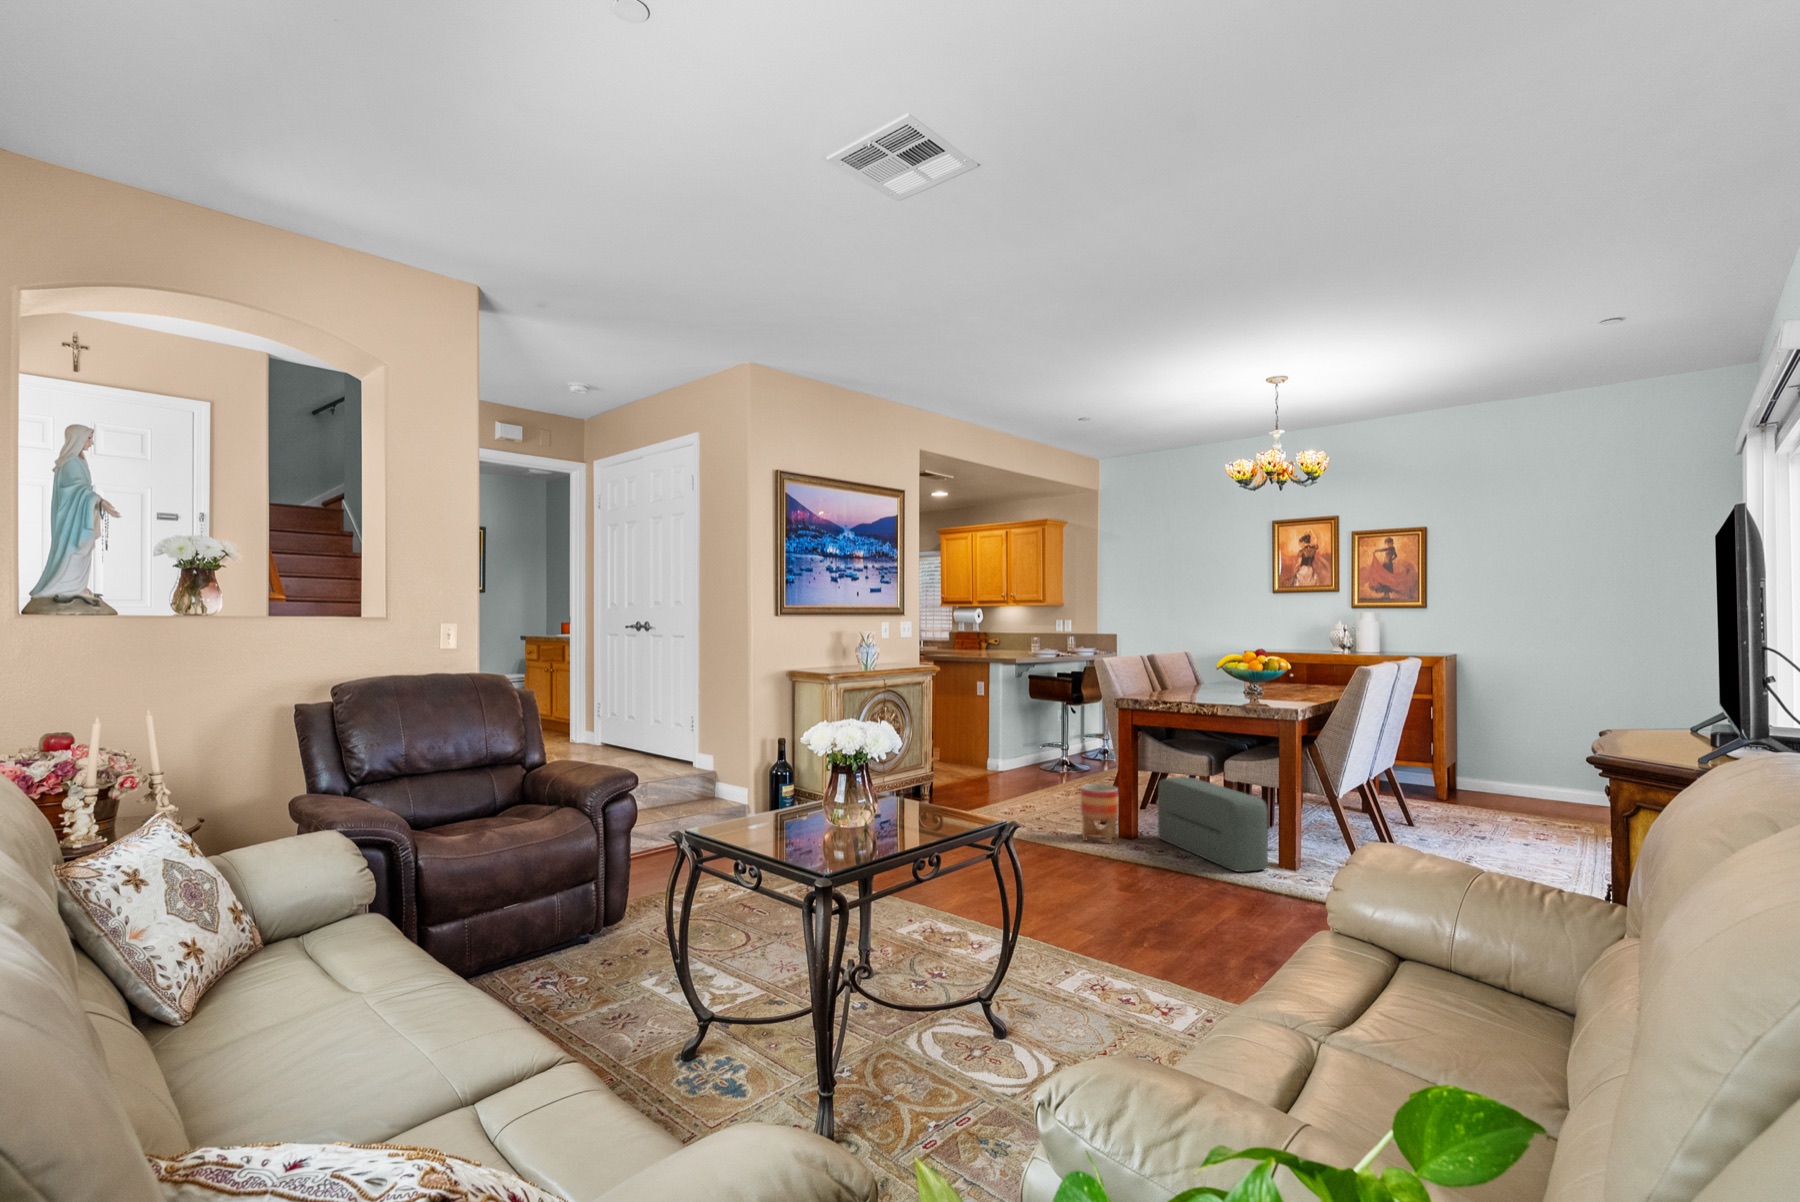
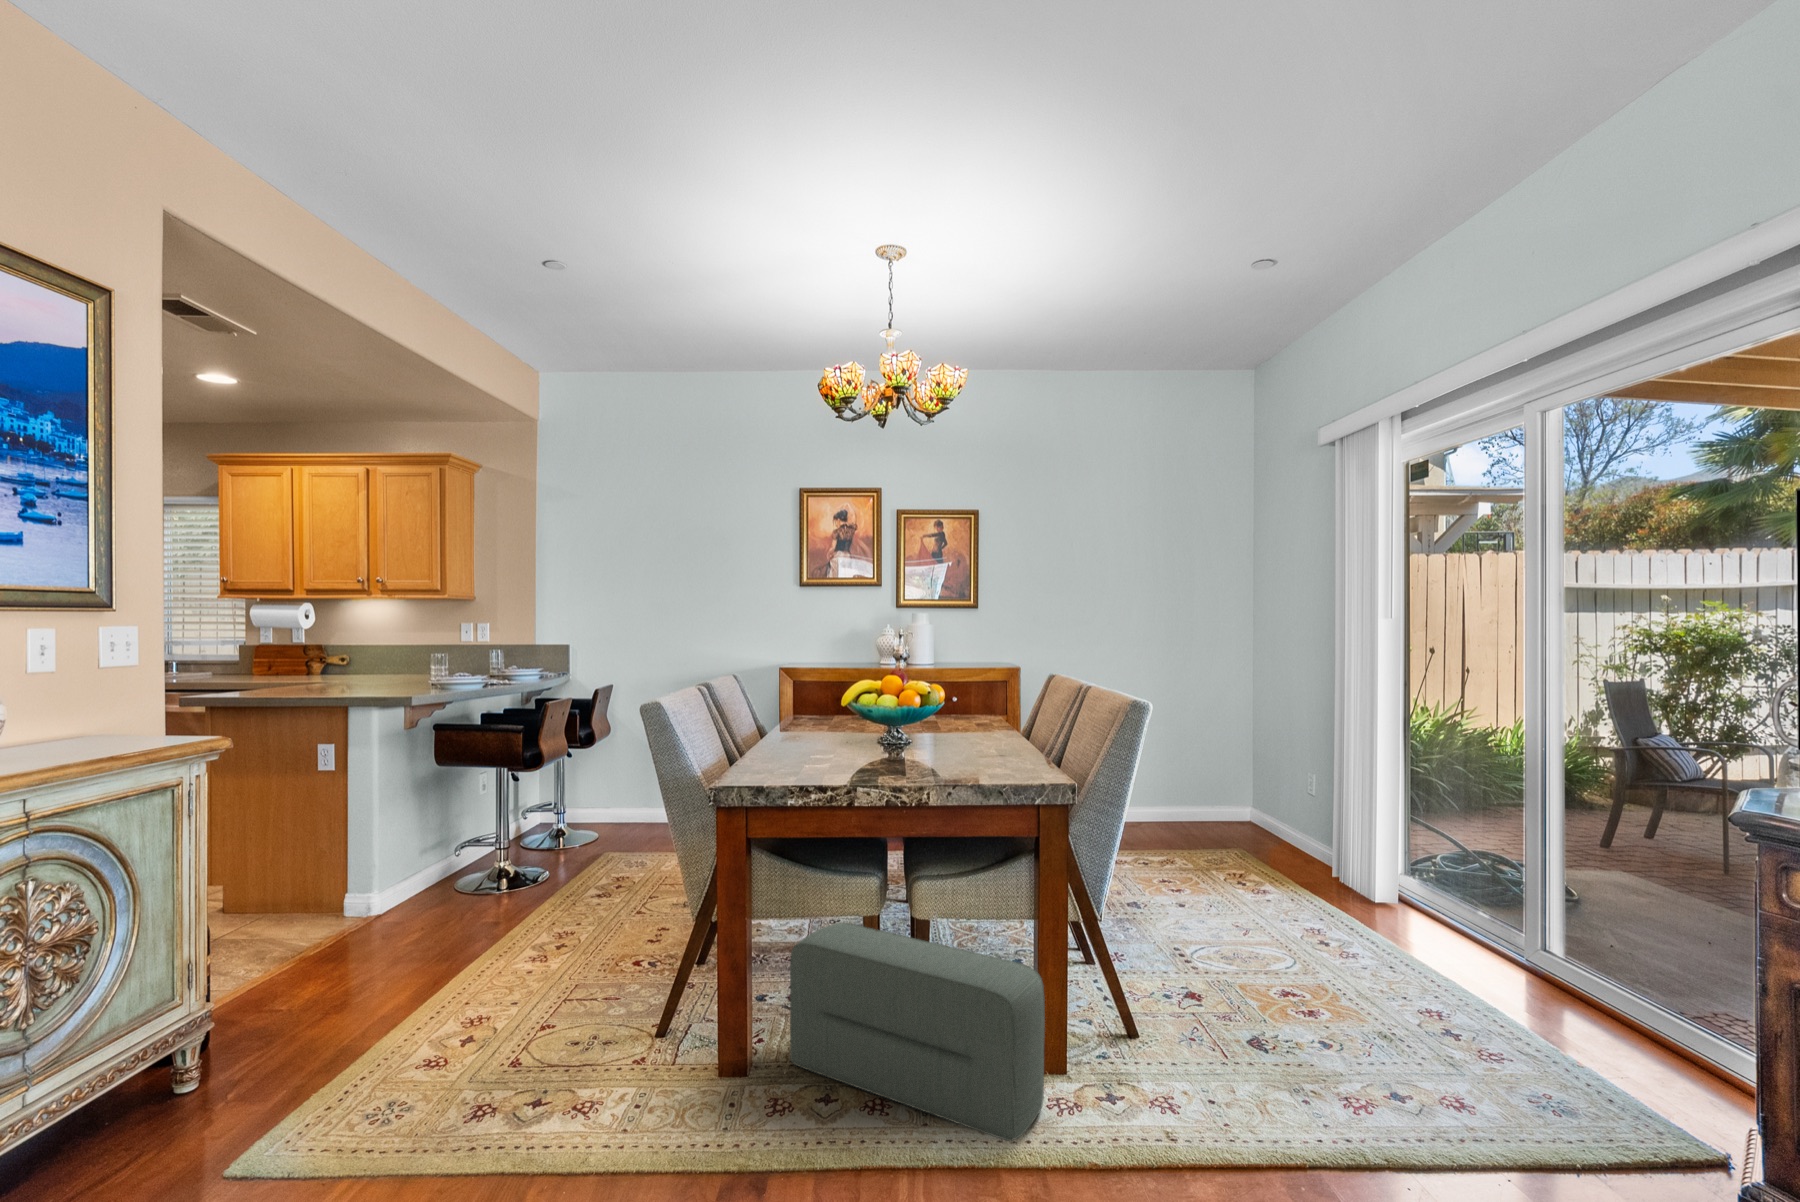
planter: present [1081,784,1118,843] -> none [640,980,726,1141]

